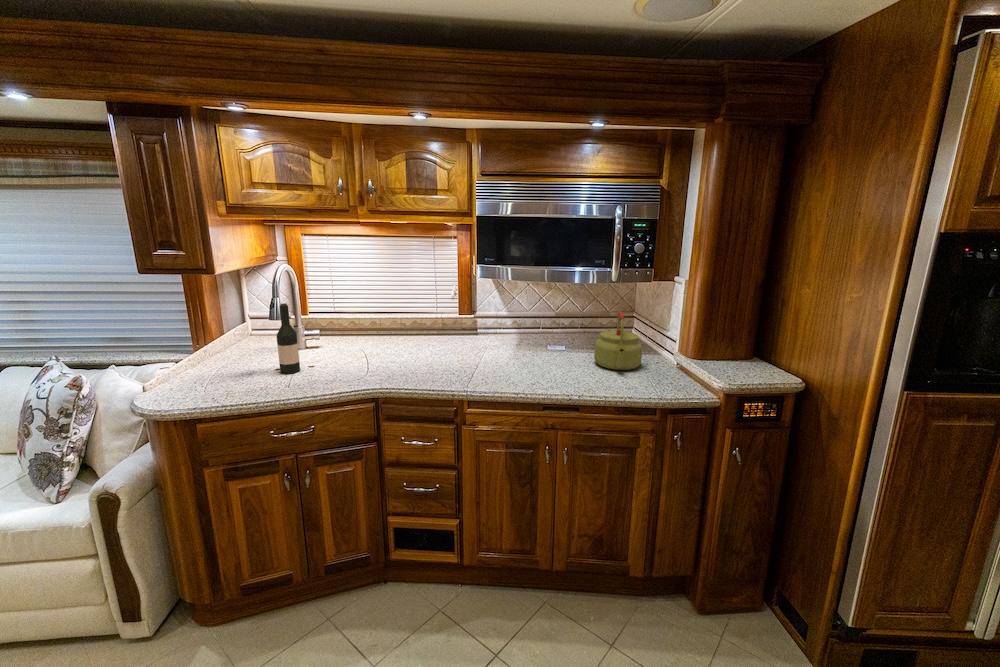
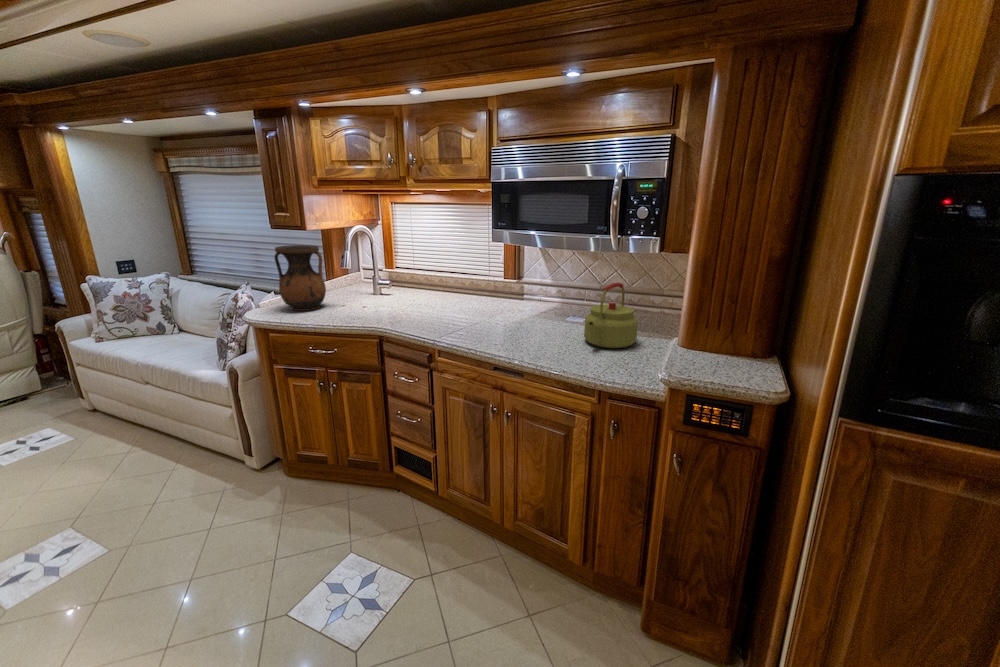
vase: none [174,293,251,385] -> present [275,245,326,311]
wine bottle: present [277,303,300,374] -> none [338,255,356,310]

